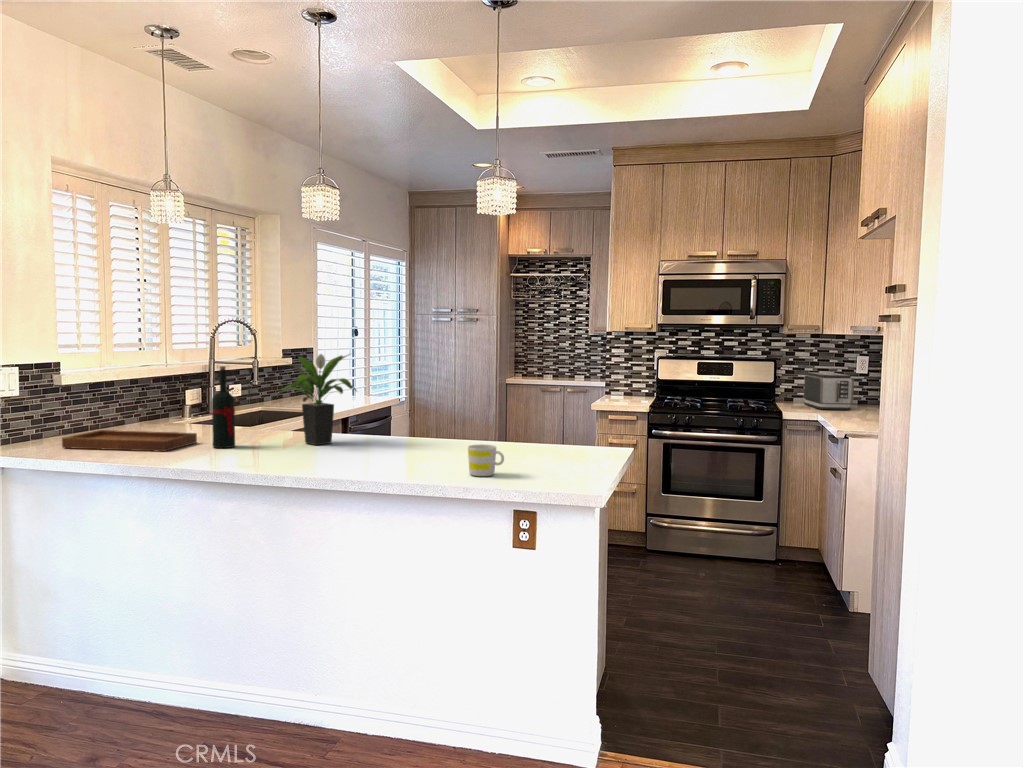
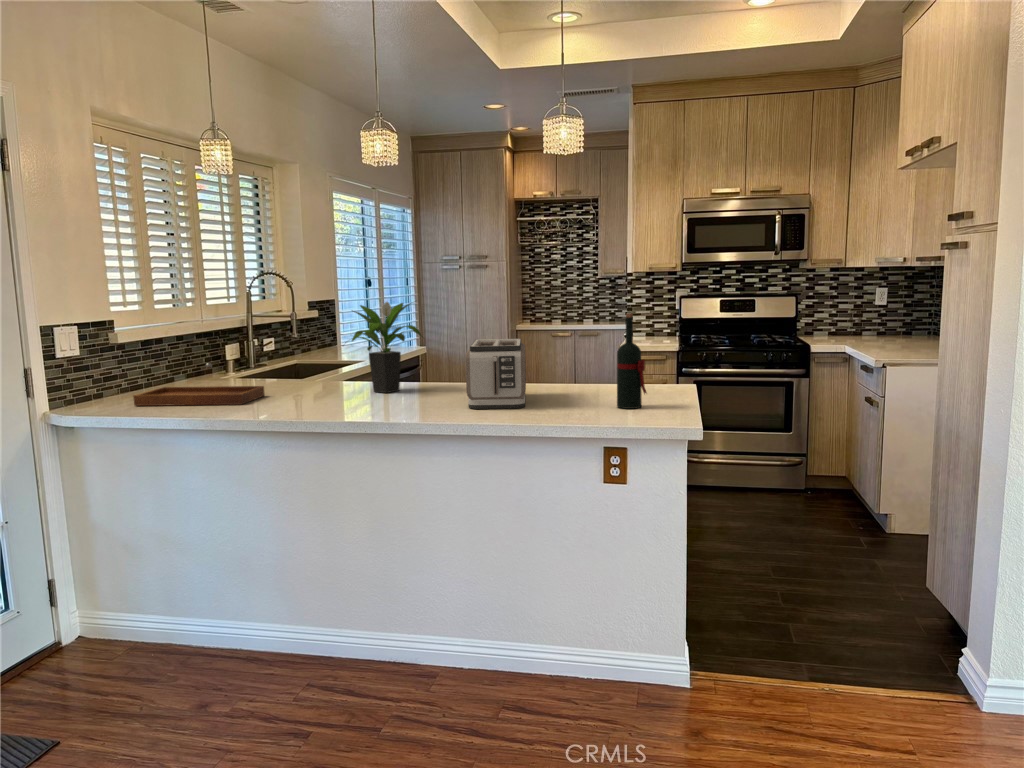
wine bottle: present [212,366,235,448] -> present [617,313,647,409]
toaster: present [804,372,854,410] -> present [466,339,526,409]
mug: present [468,444,504,476] -> none [560,383,597,413]

